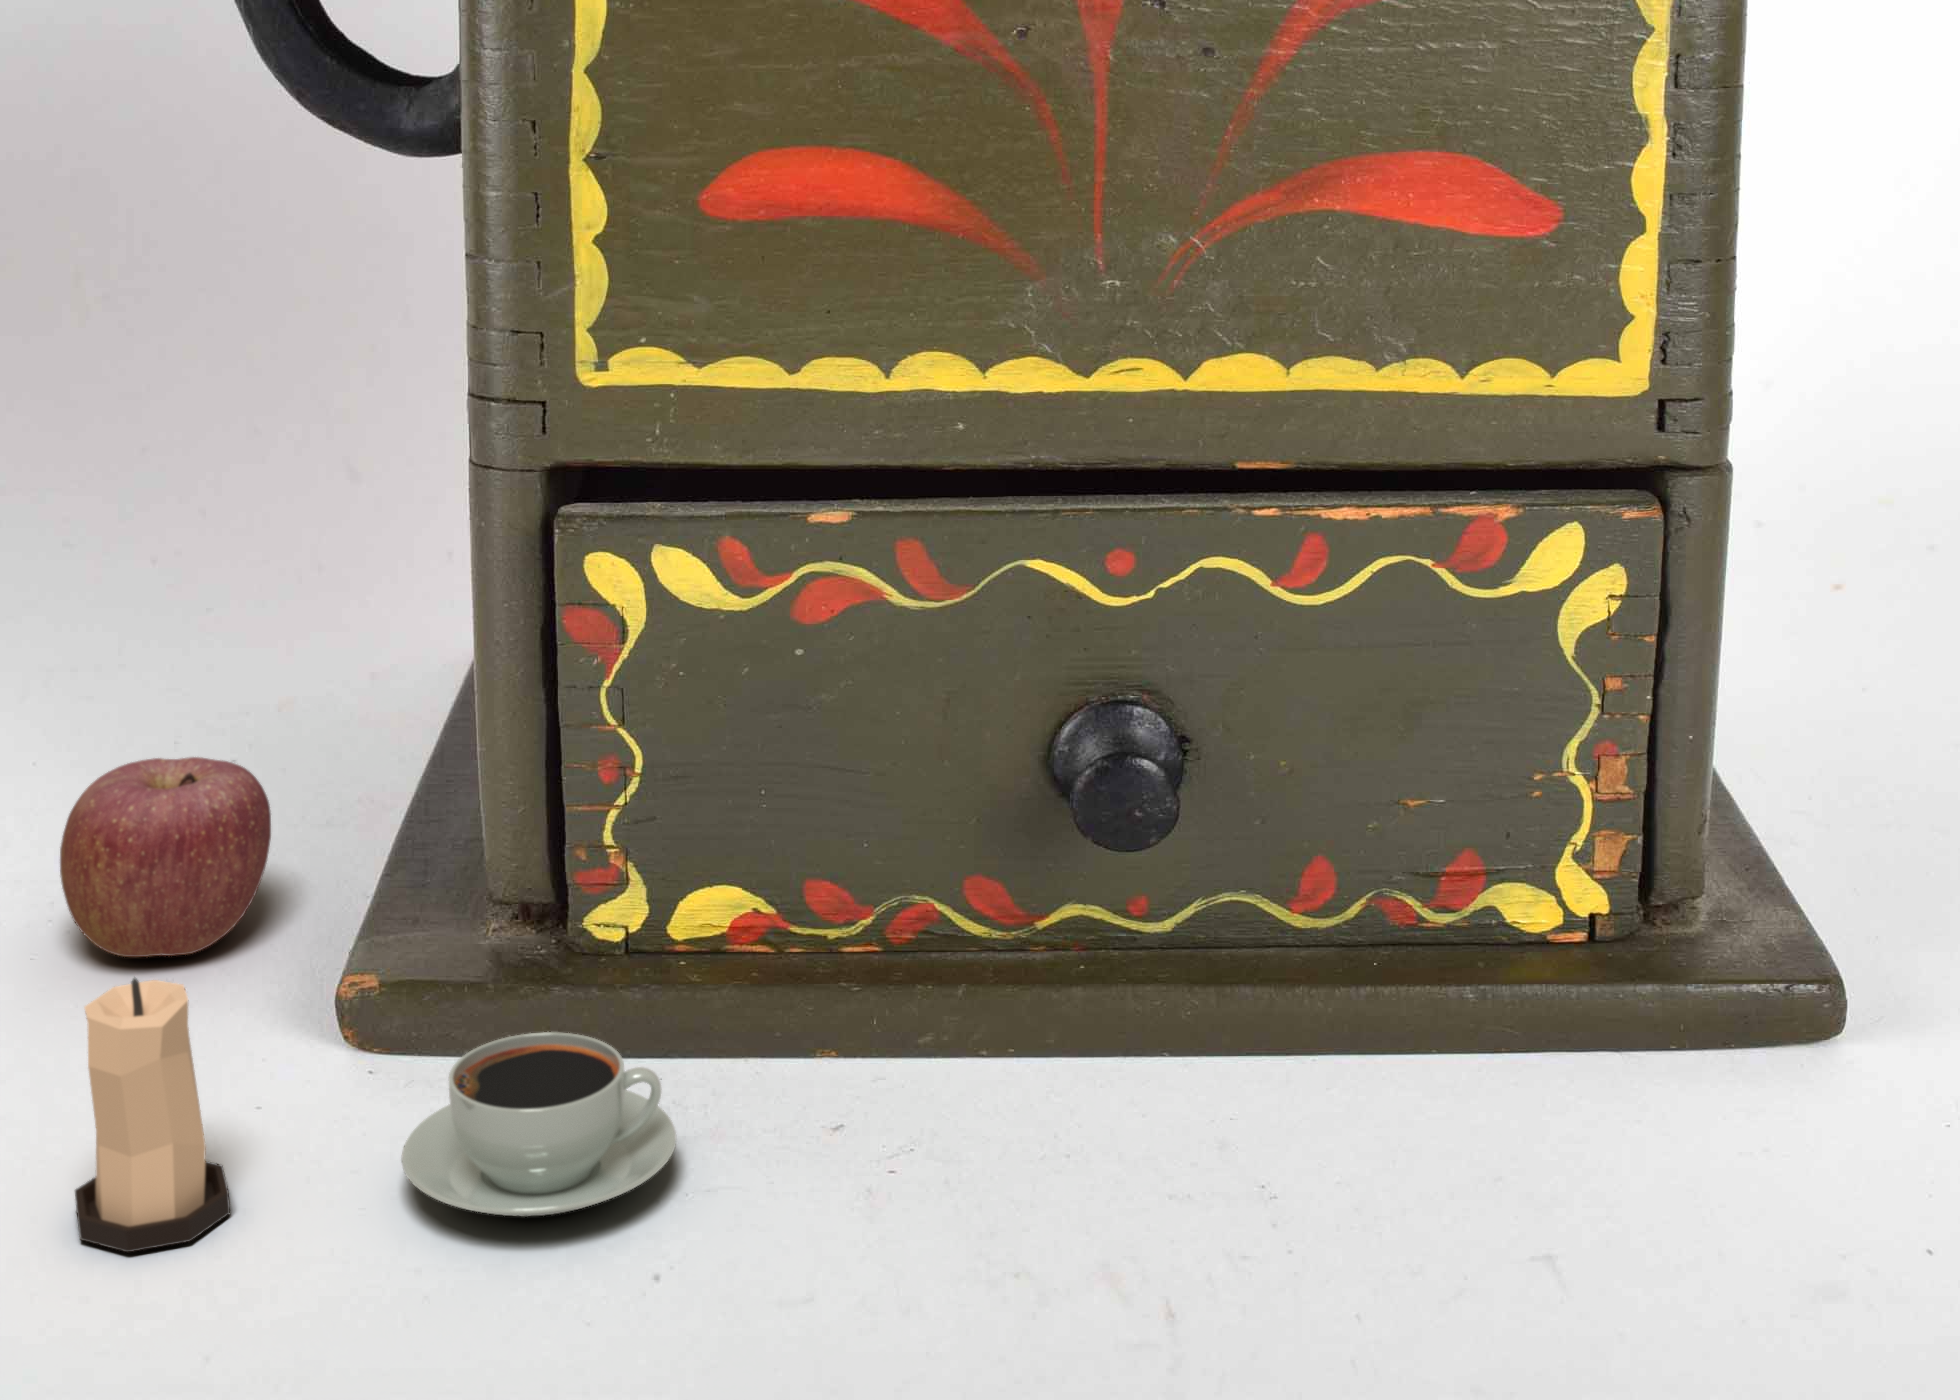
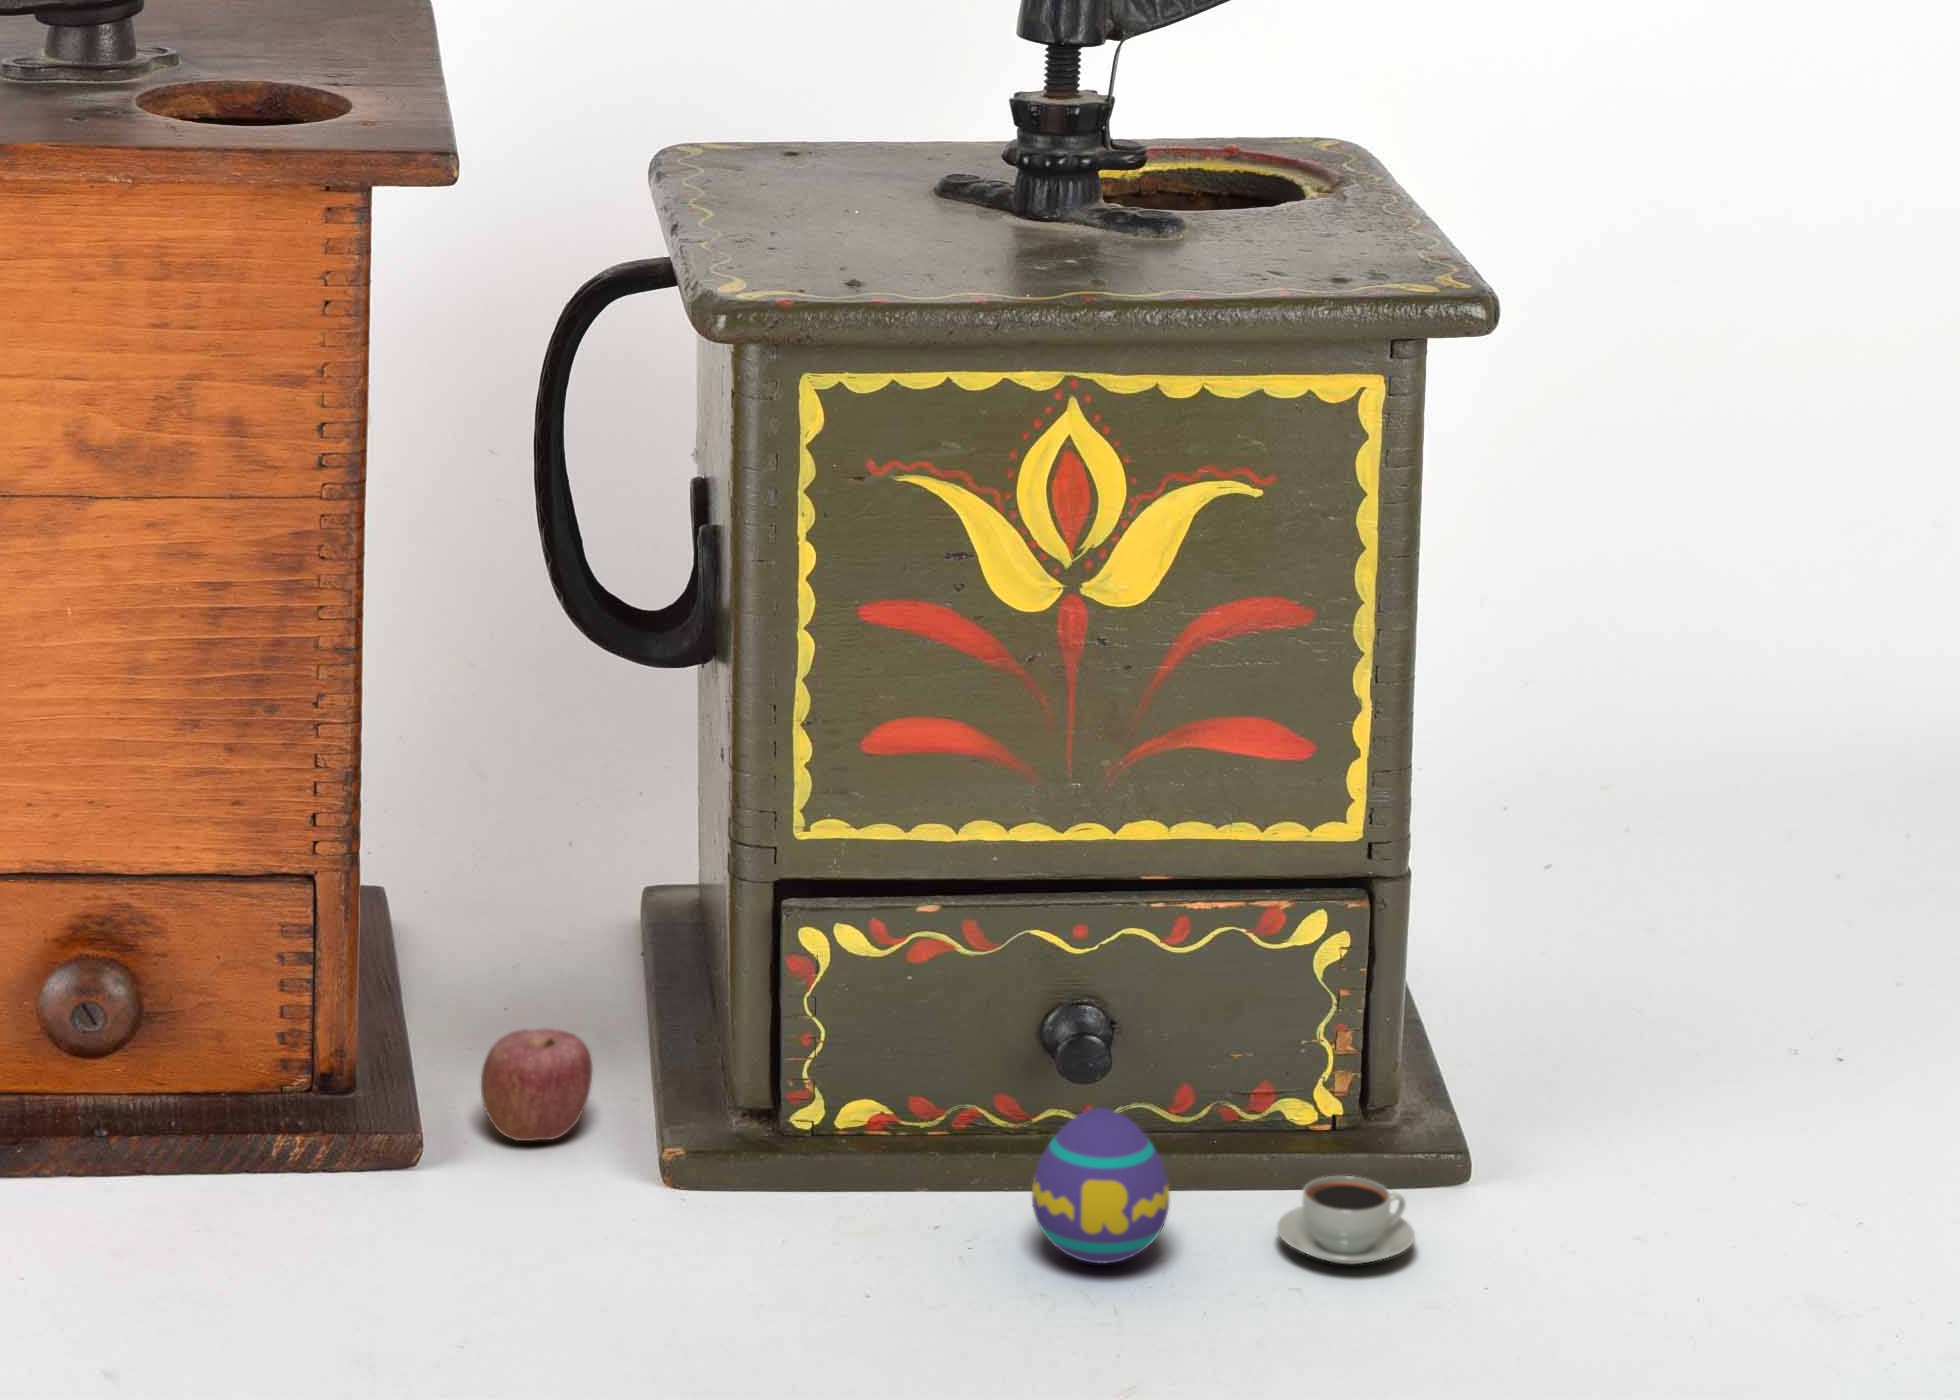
decorative egg: none [1005,899,1279,1215] -> present [1032,1108,1170,1263]
candle: present [75,978,230,1252] -> none [571,1146,648,1280]
coffee cup: present [401,1032,676,1217] -> present [1277,1176,1415,1264]

